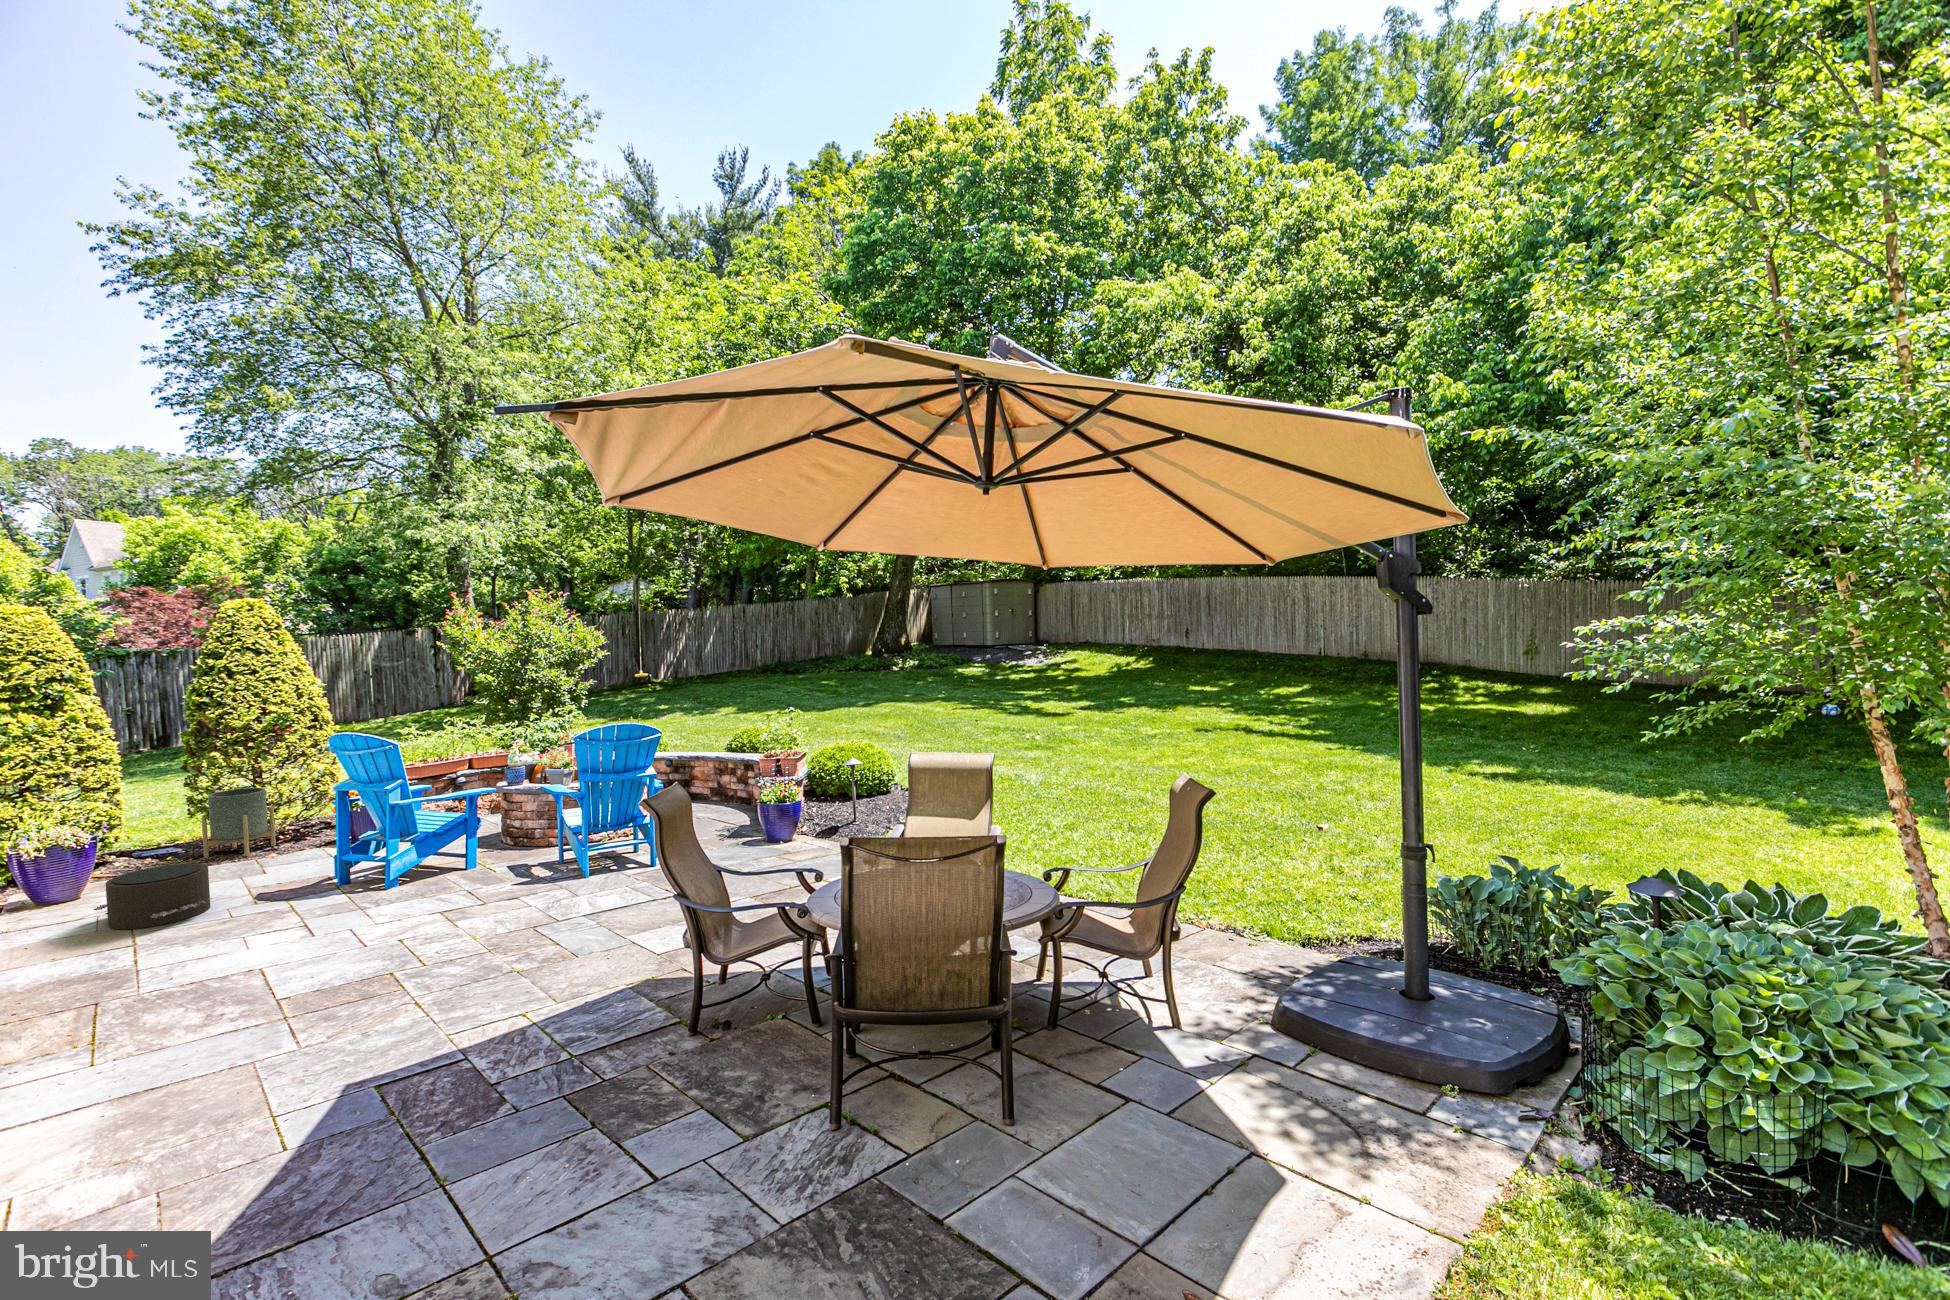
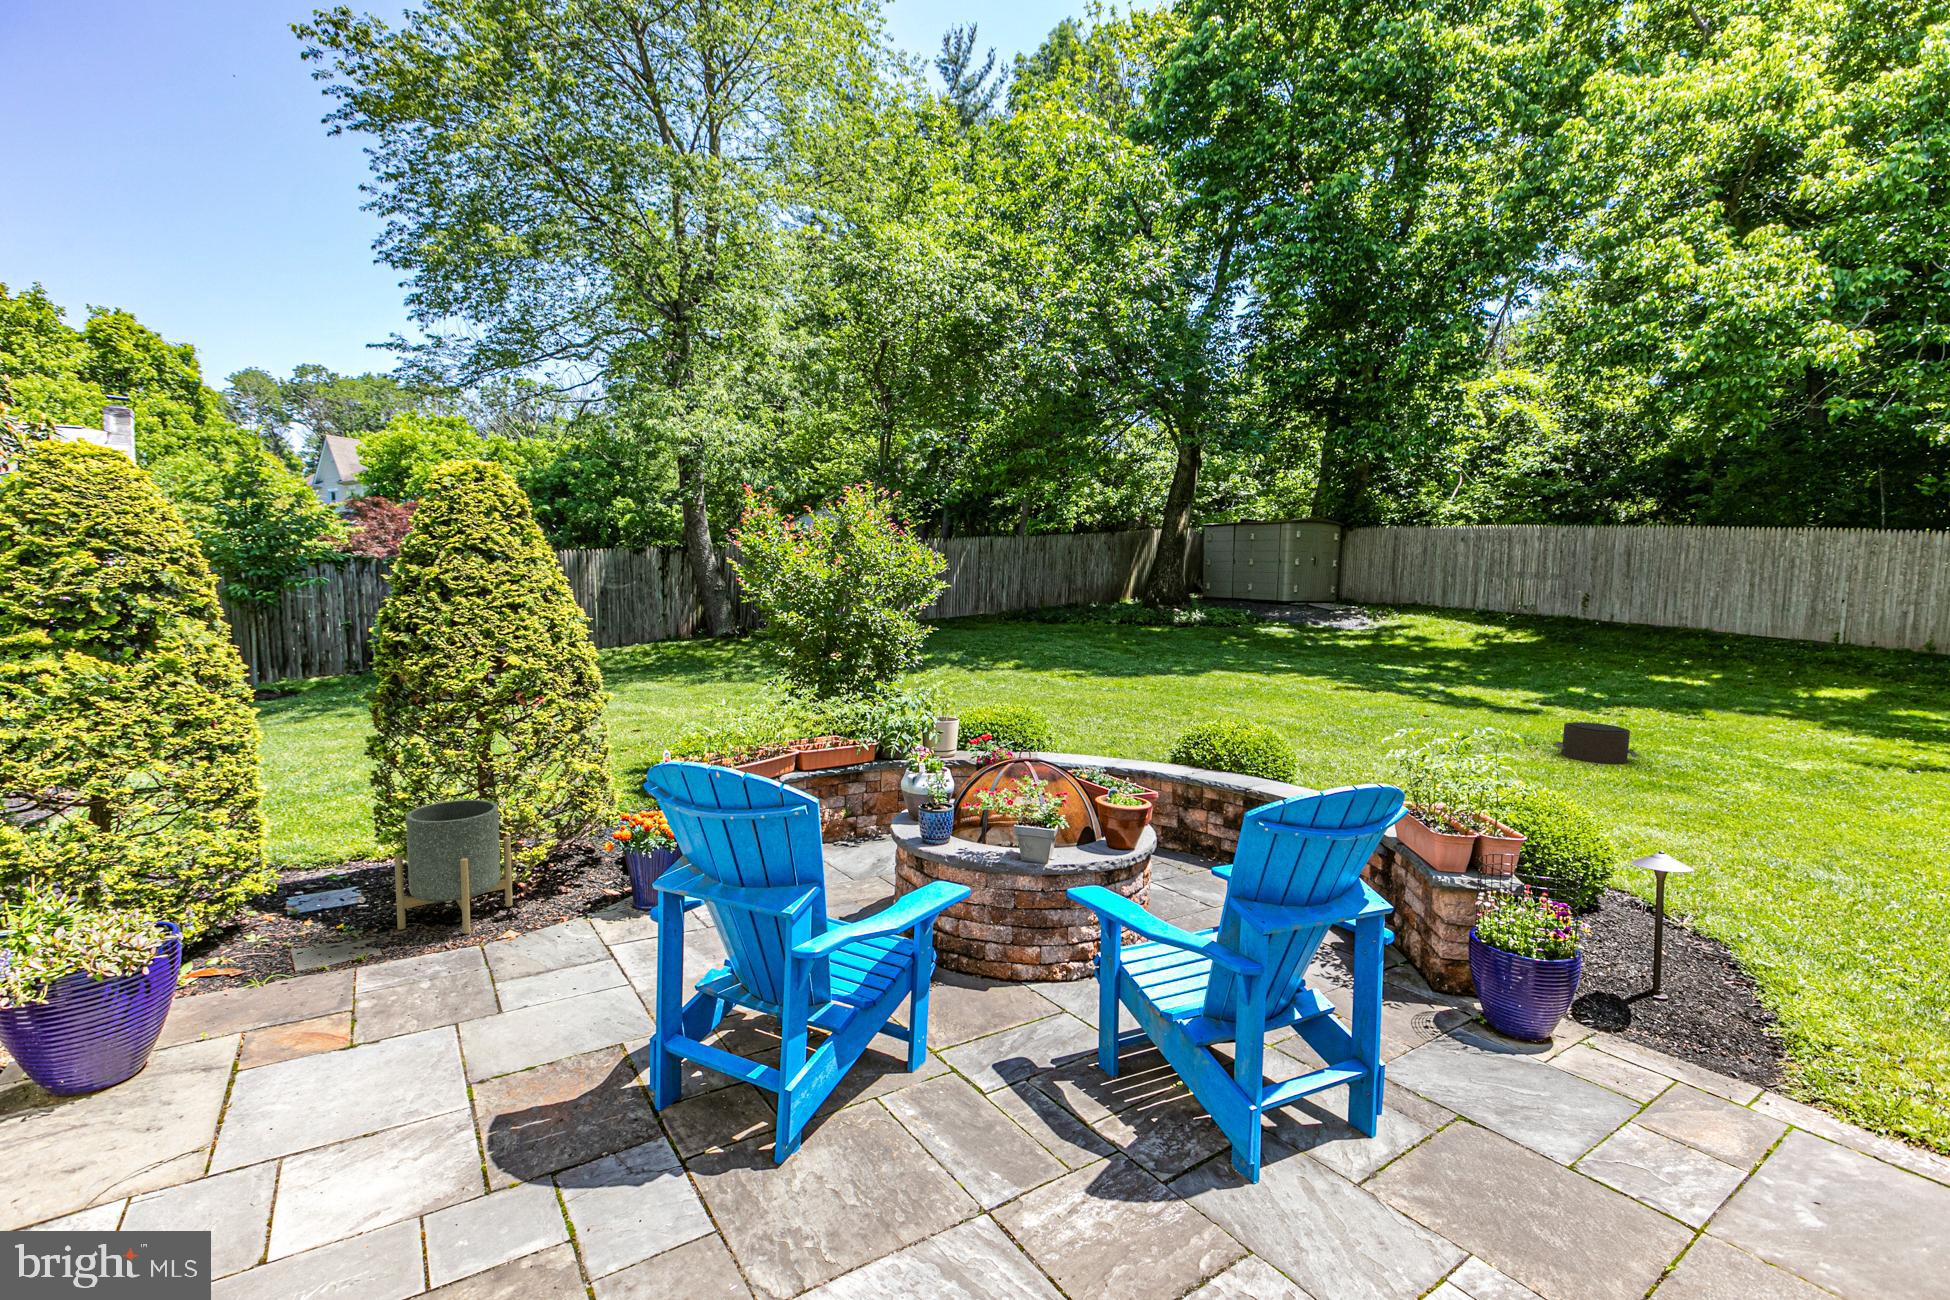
pouf: present [93,864,210,929] -> present [1555,722,1639,764]

